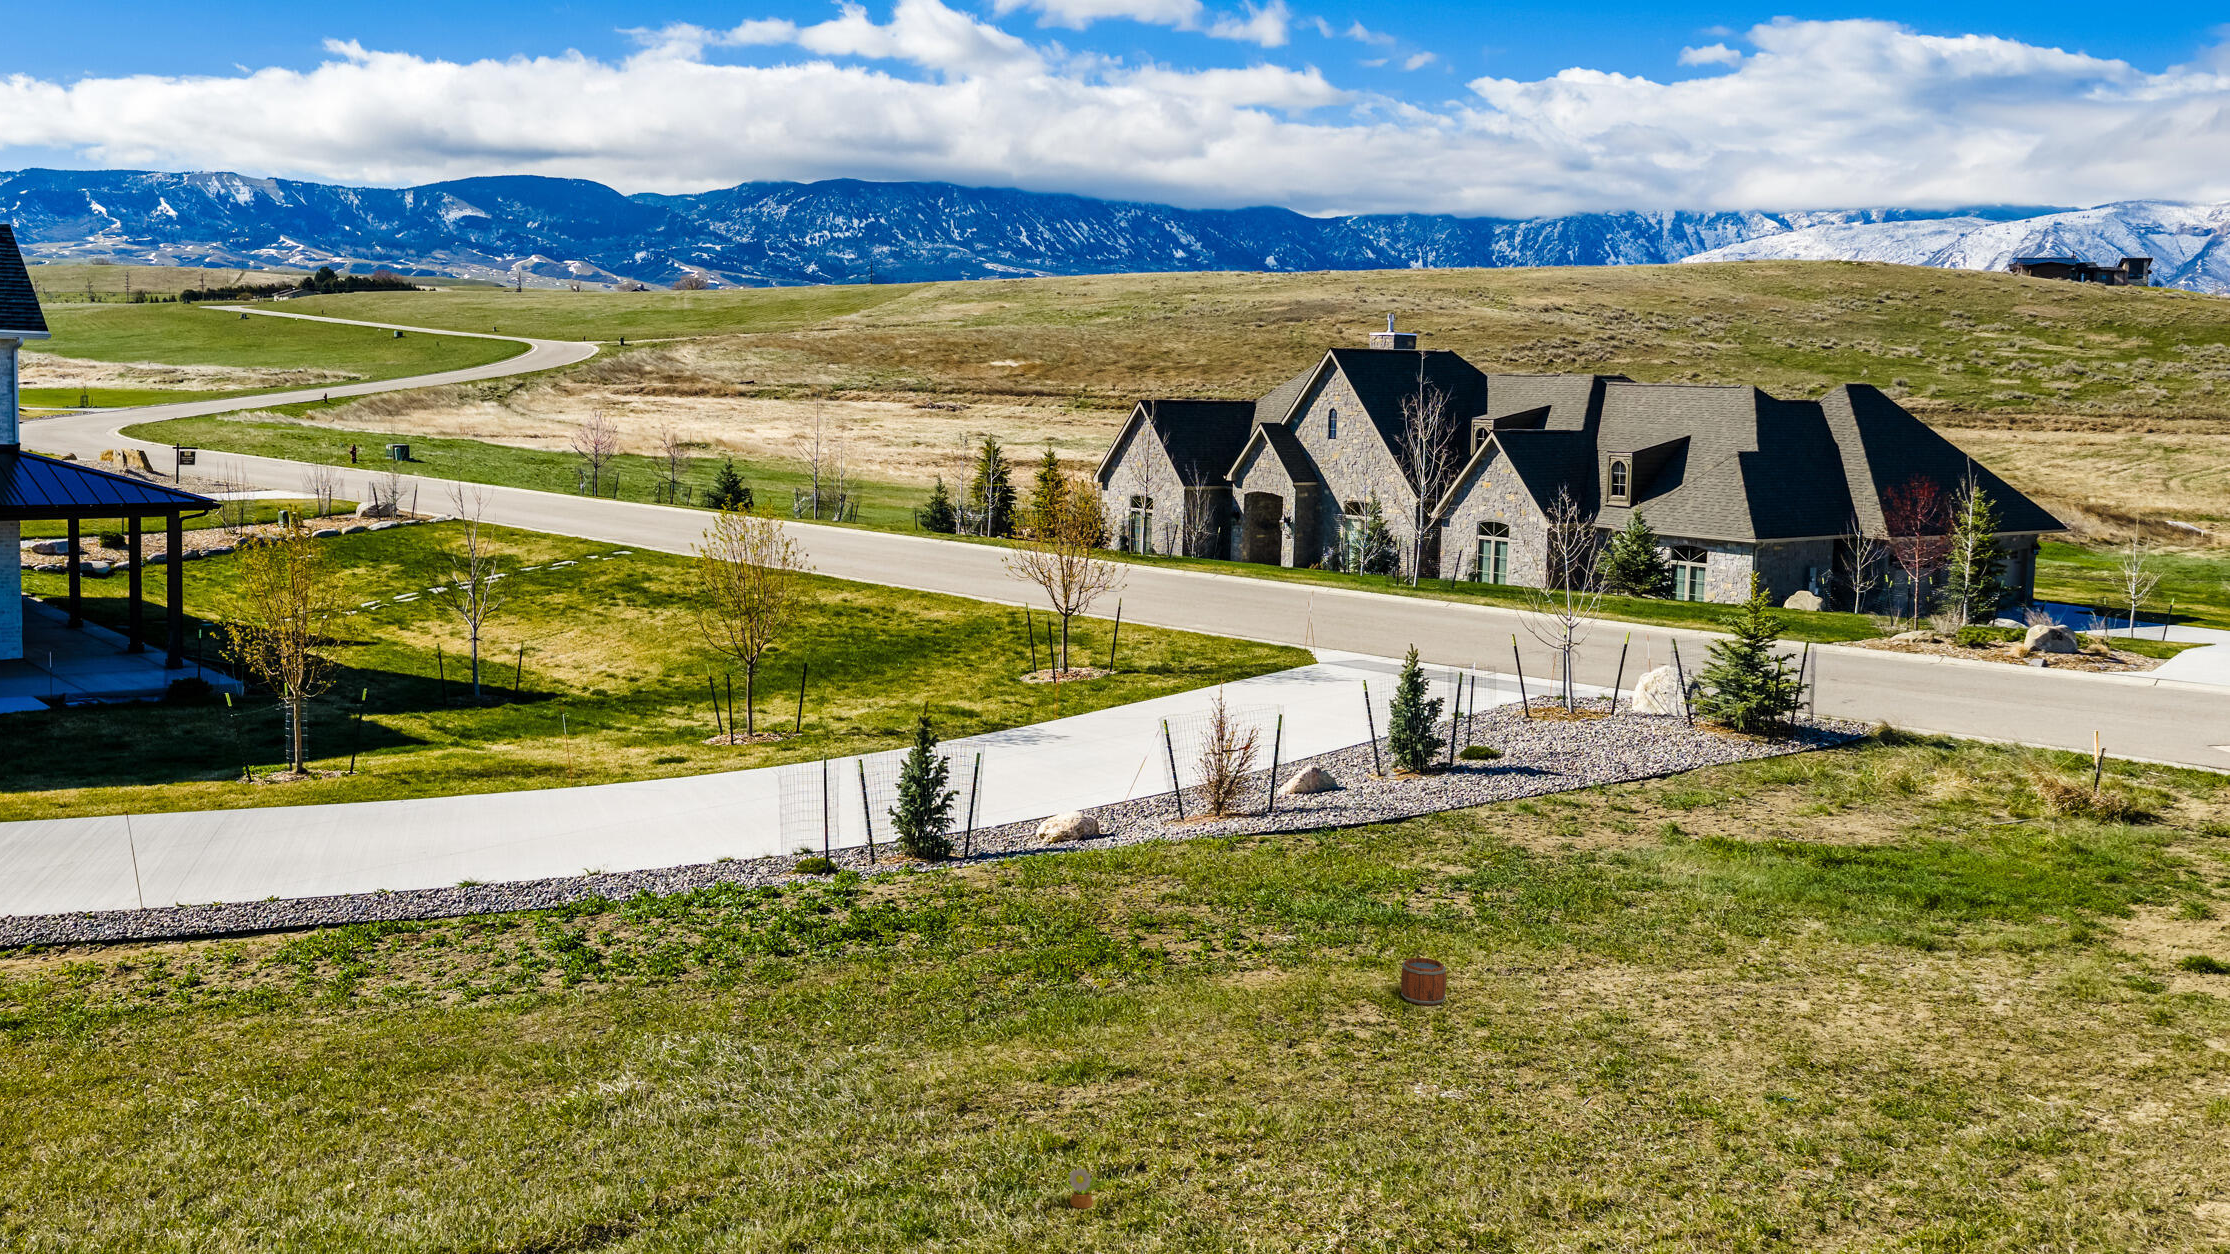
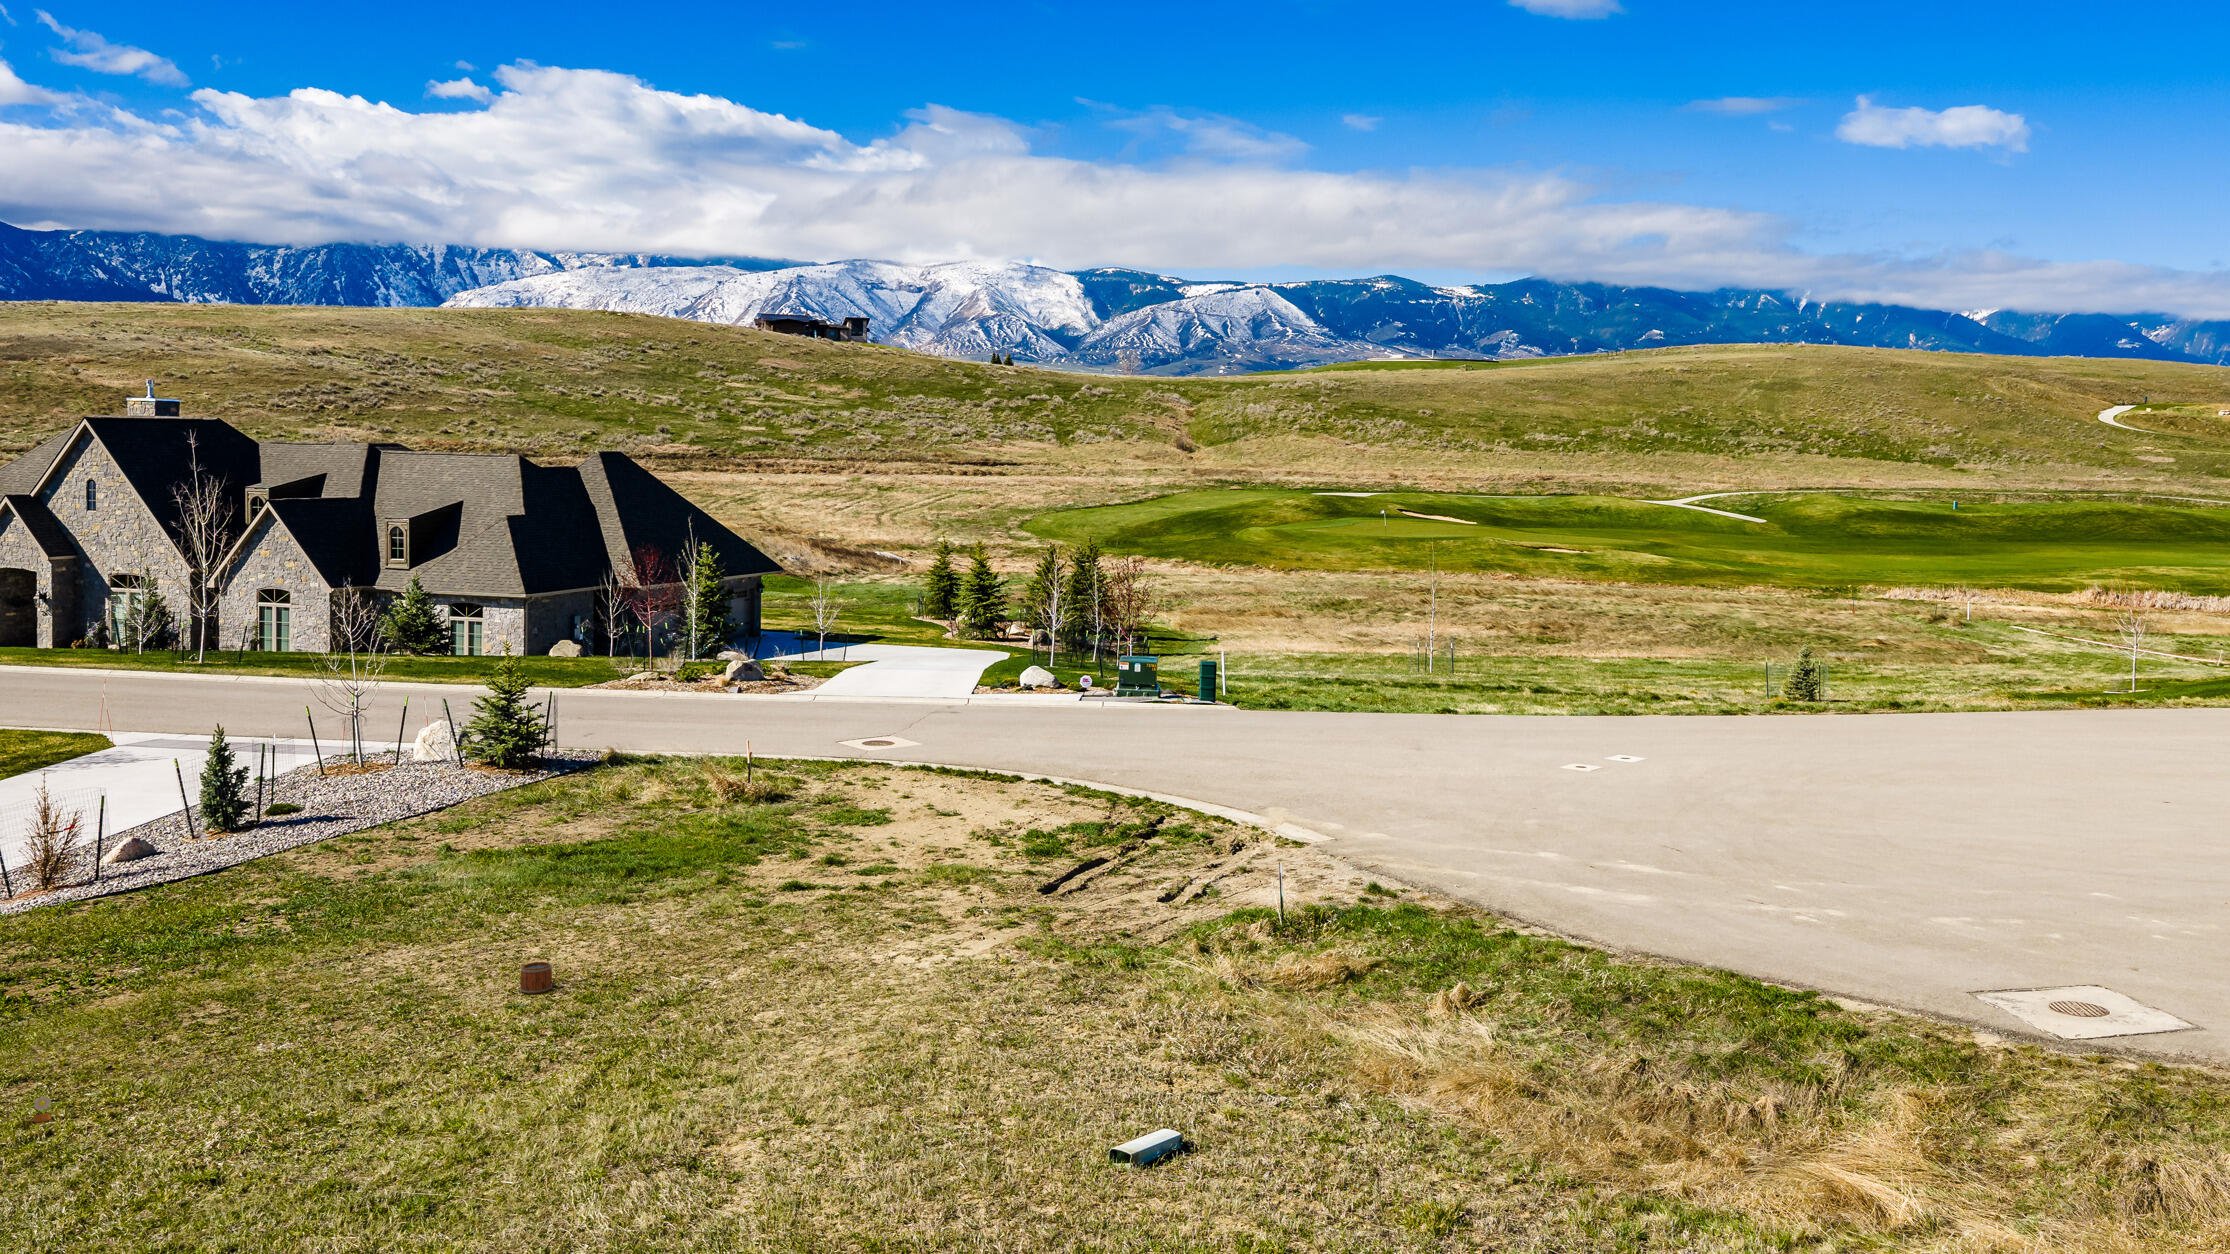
bucket: present [1401,958,1446,1005] -> present [521,962,552,994]

